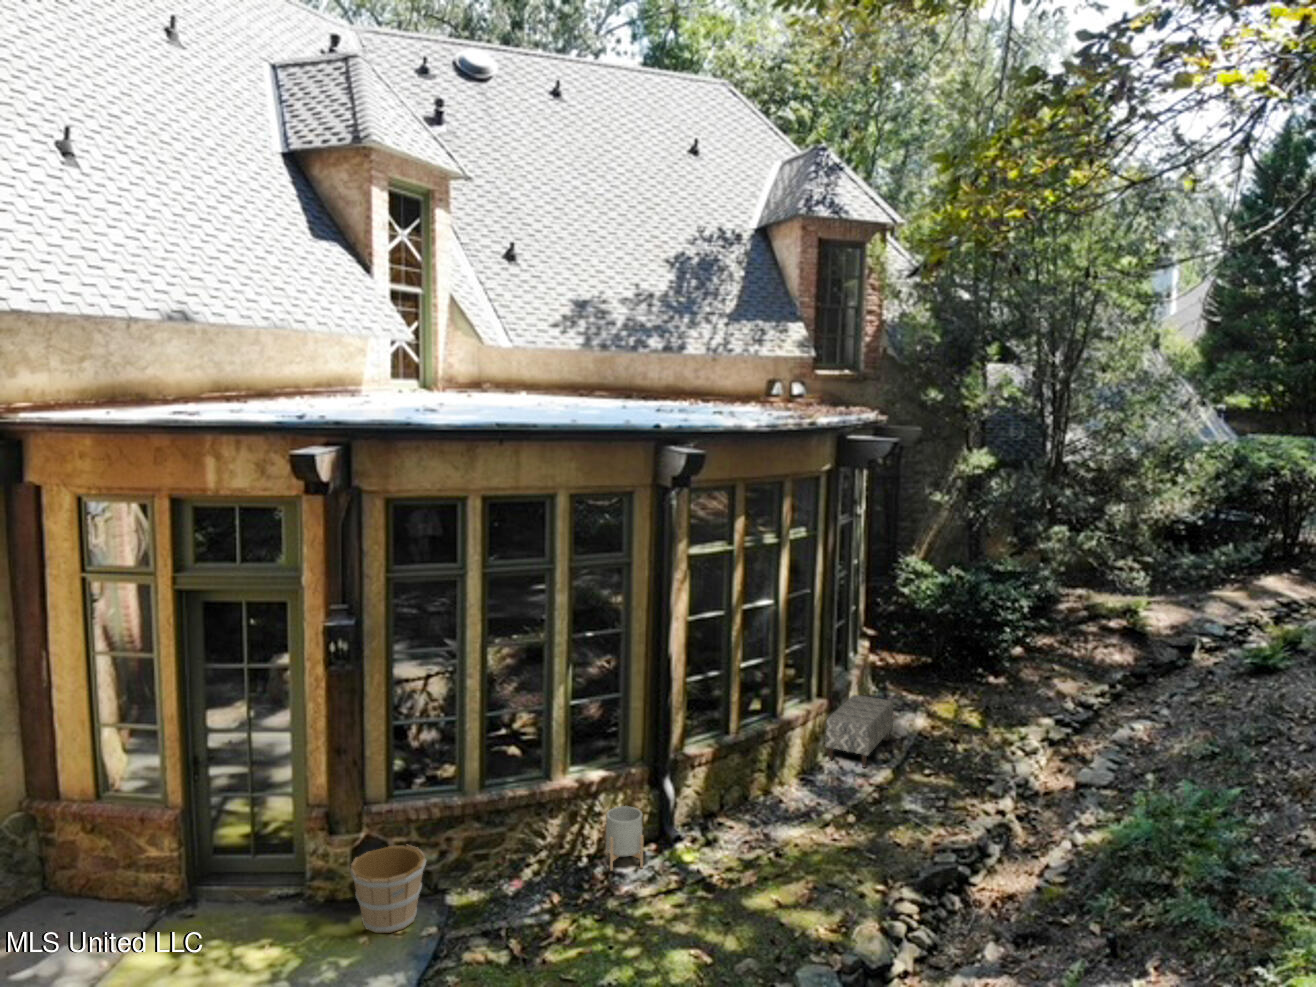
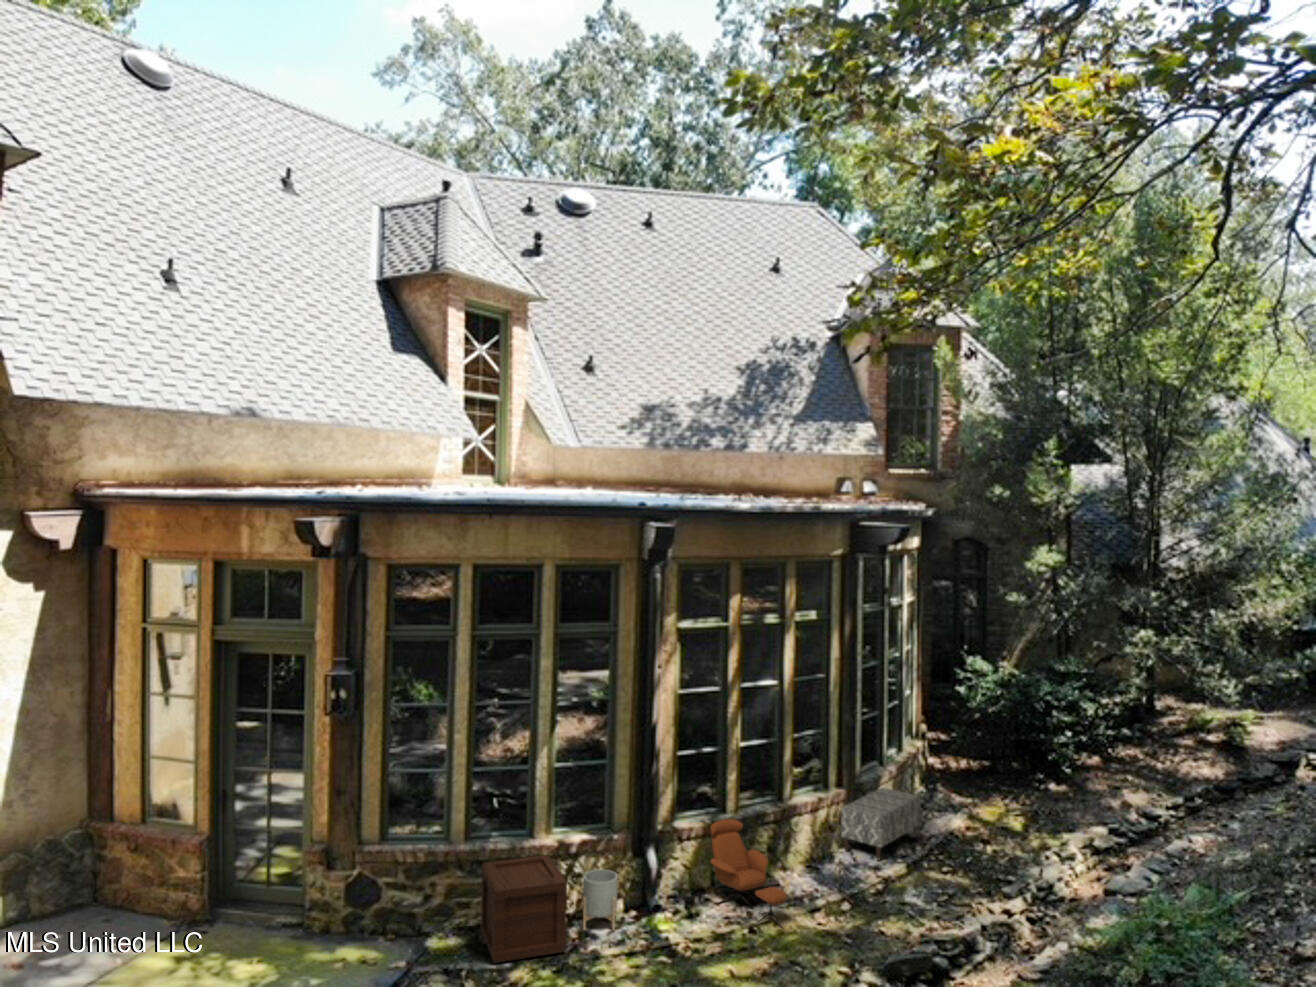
lounge chair: none [721,742,808,847] -> present [711,819,787,925]
wooden crate: none [503,798,604,918] -> present [481,855,567,963]
wooden bucket: present [350,845,426,933] -> none [335,883,403,962]

